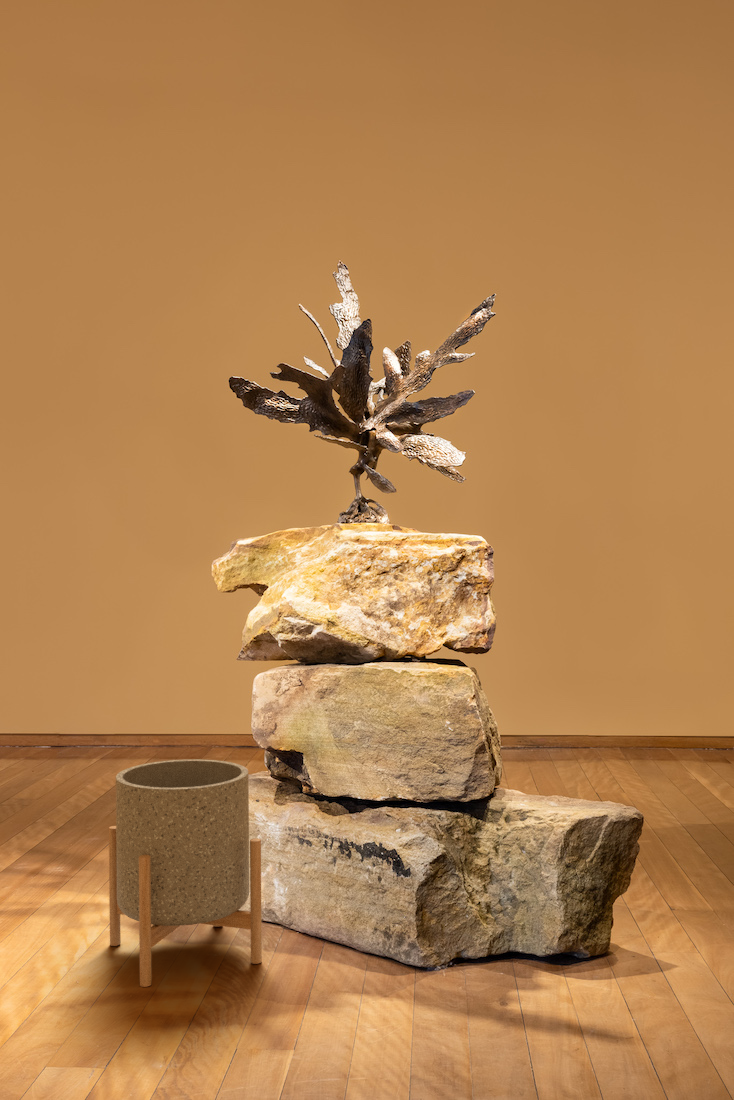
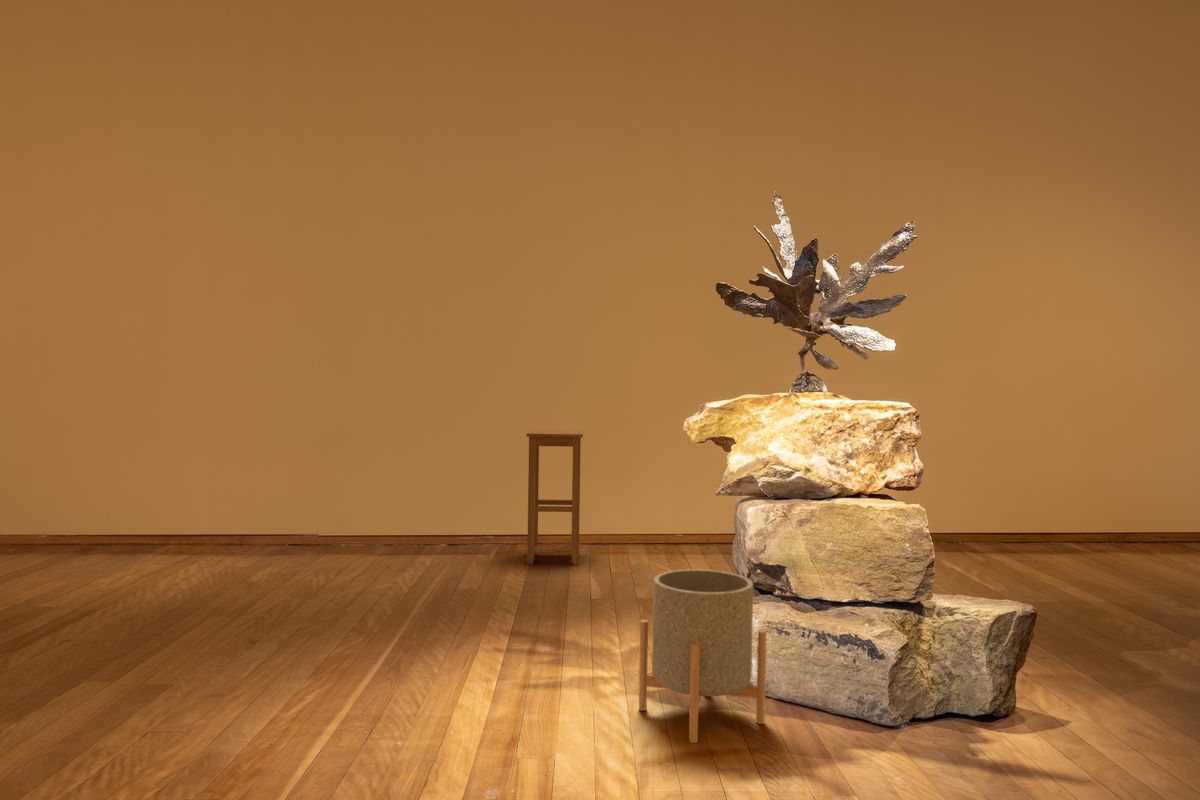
stool: none [128,586,215,762] -> present [526,430,583,565]

